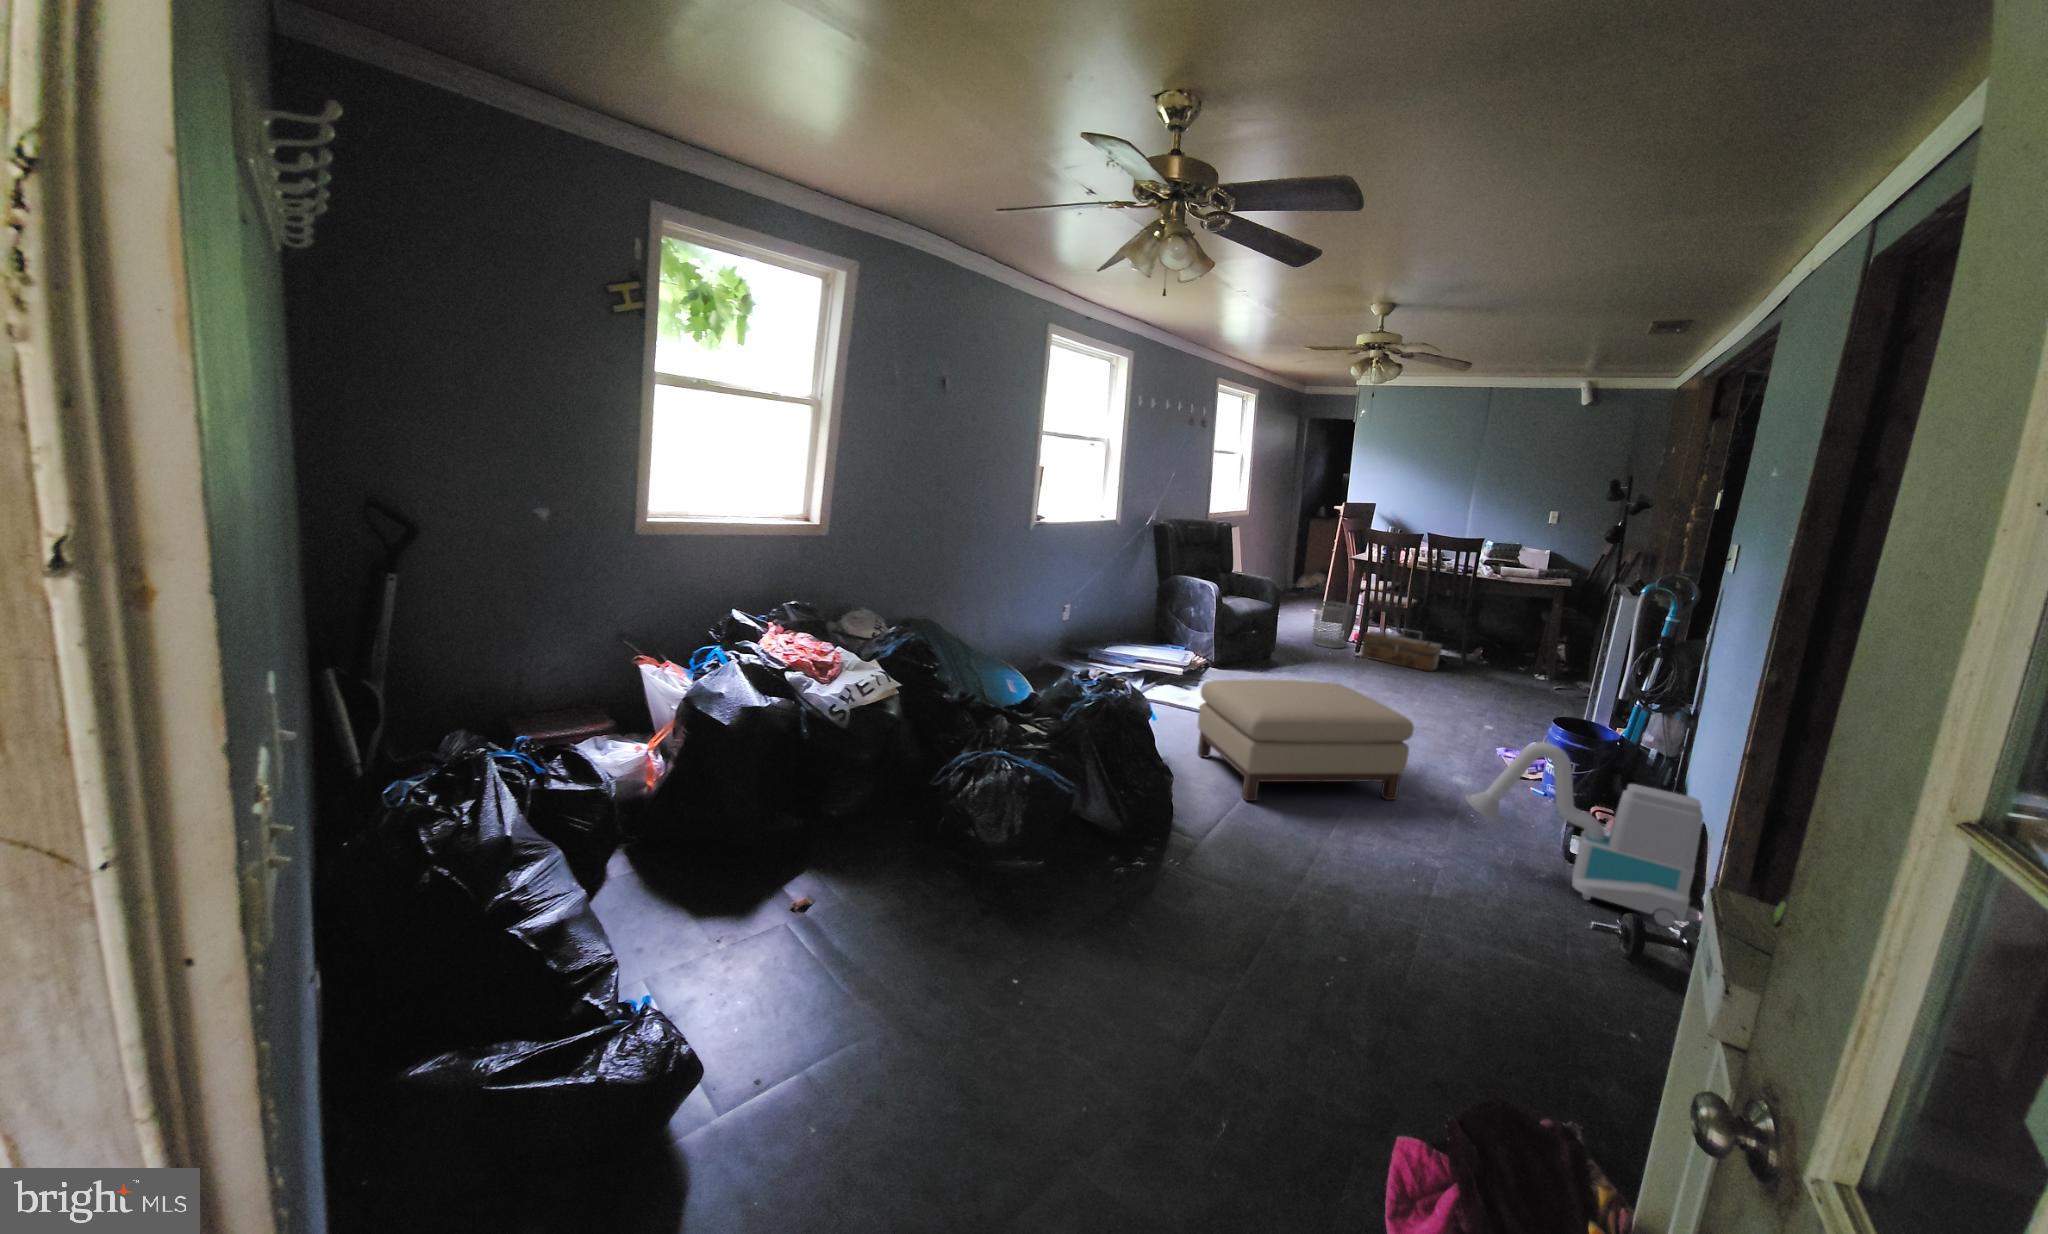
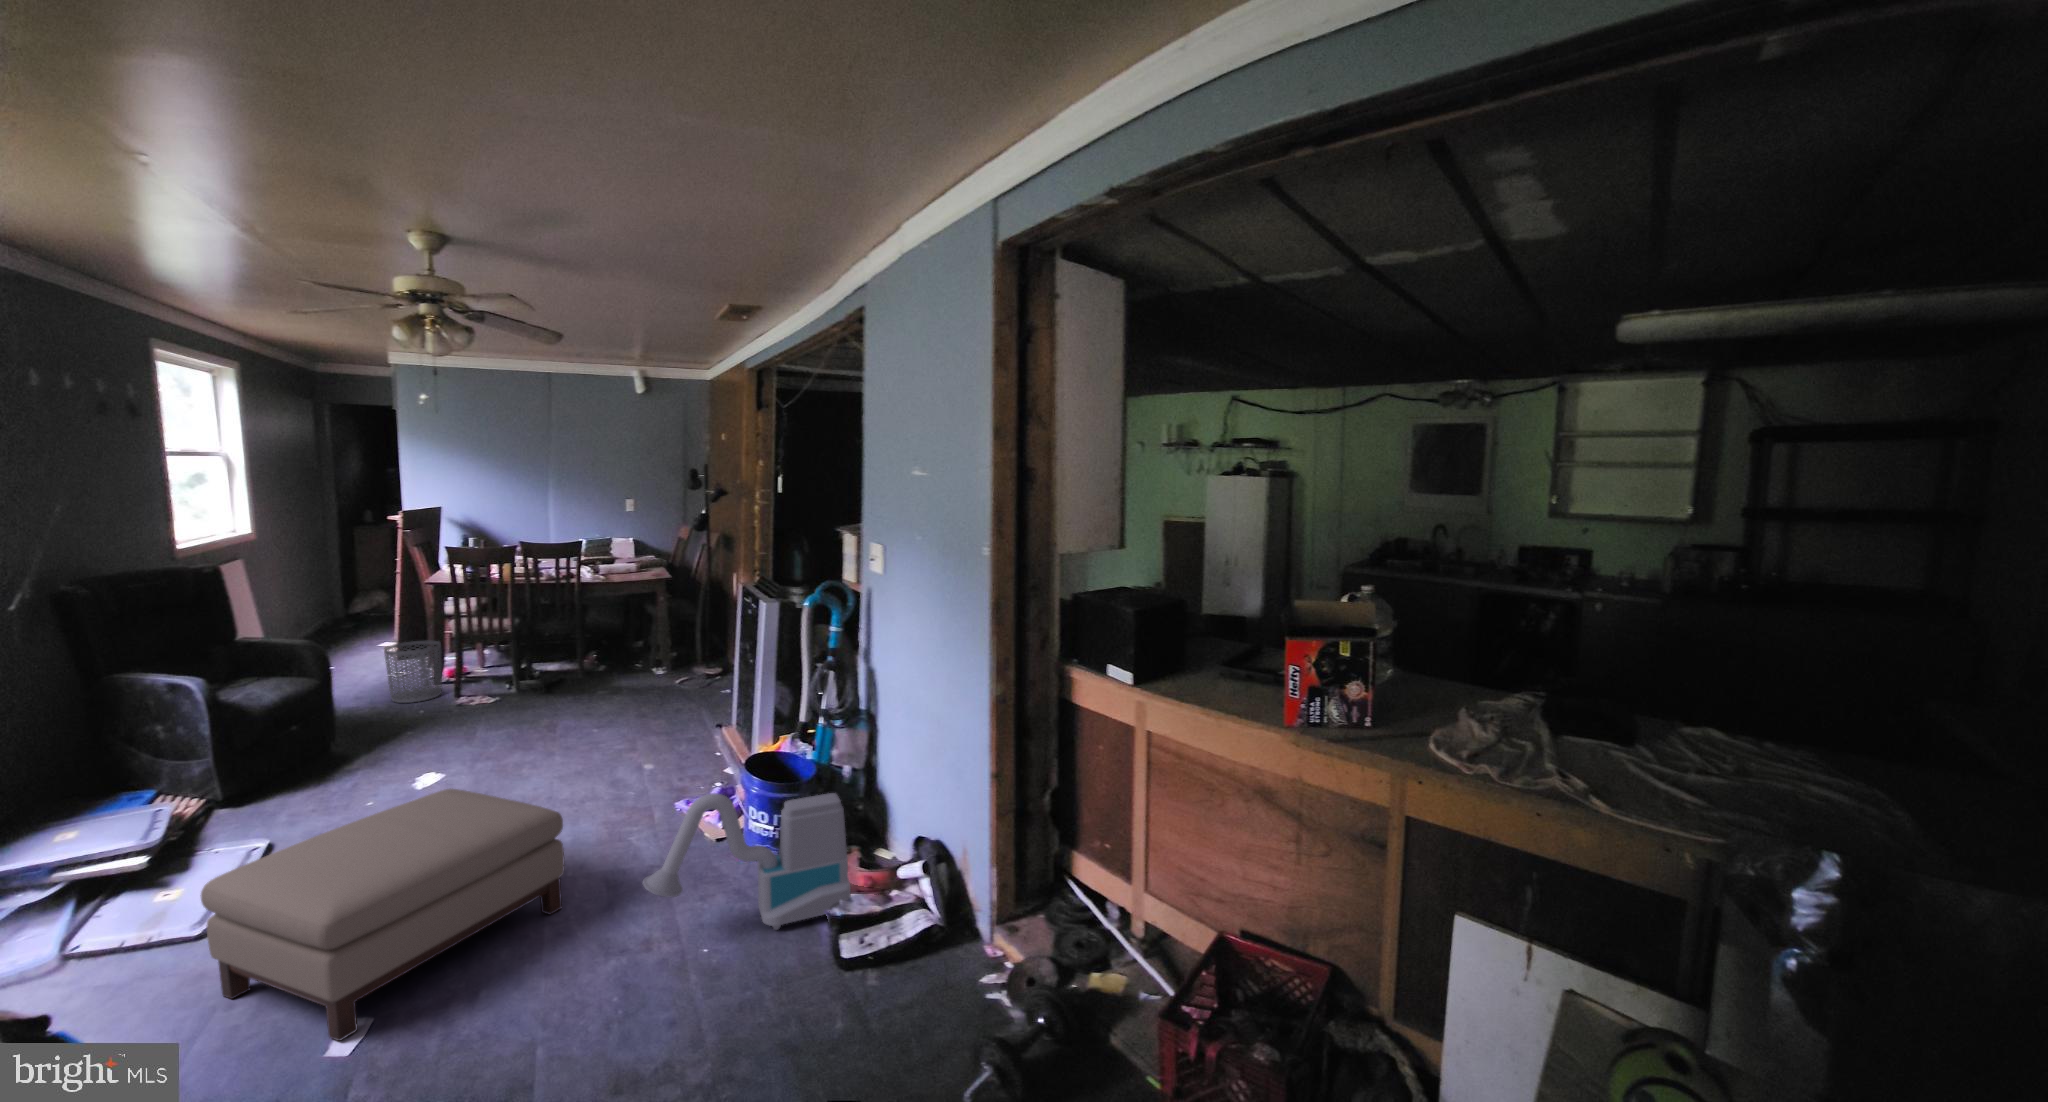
toolbox: present [1362,626,1442,672] -> none [461,655,564,702]

